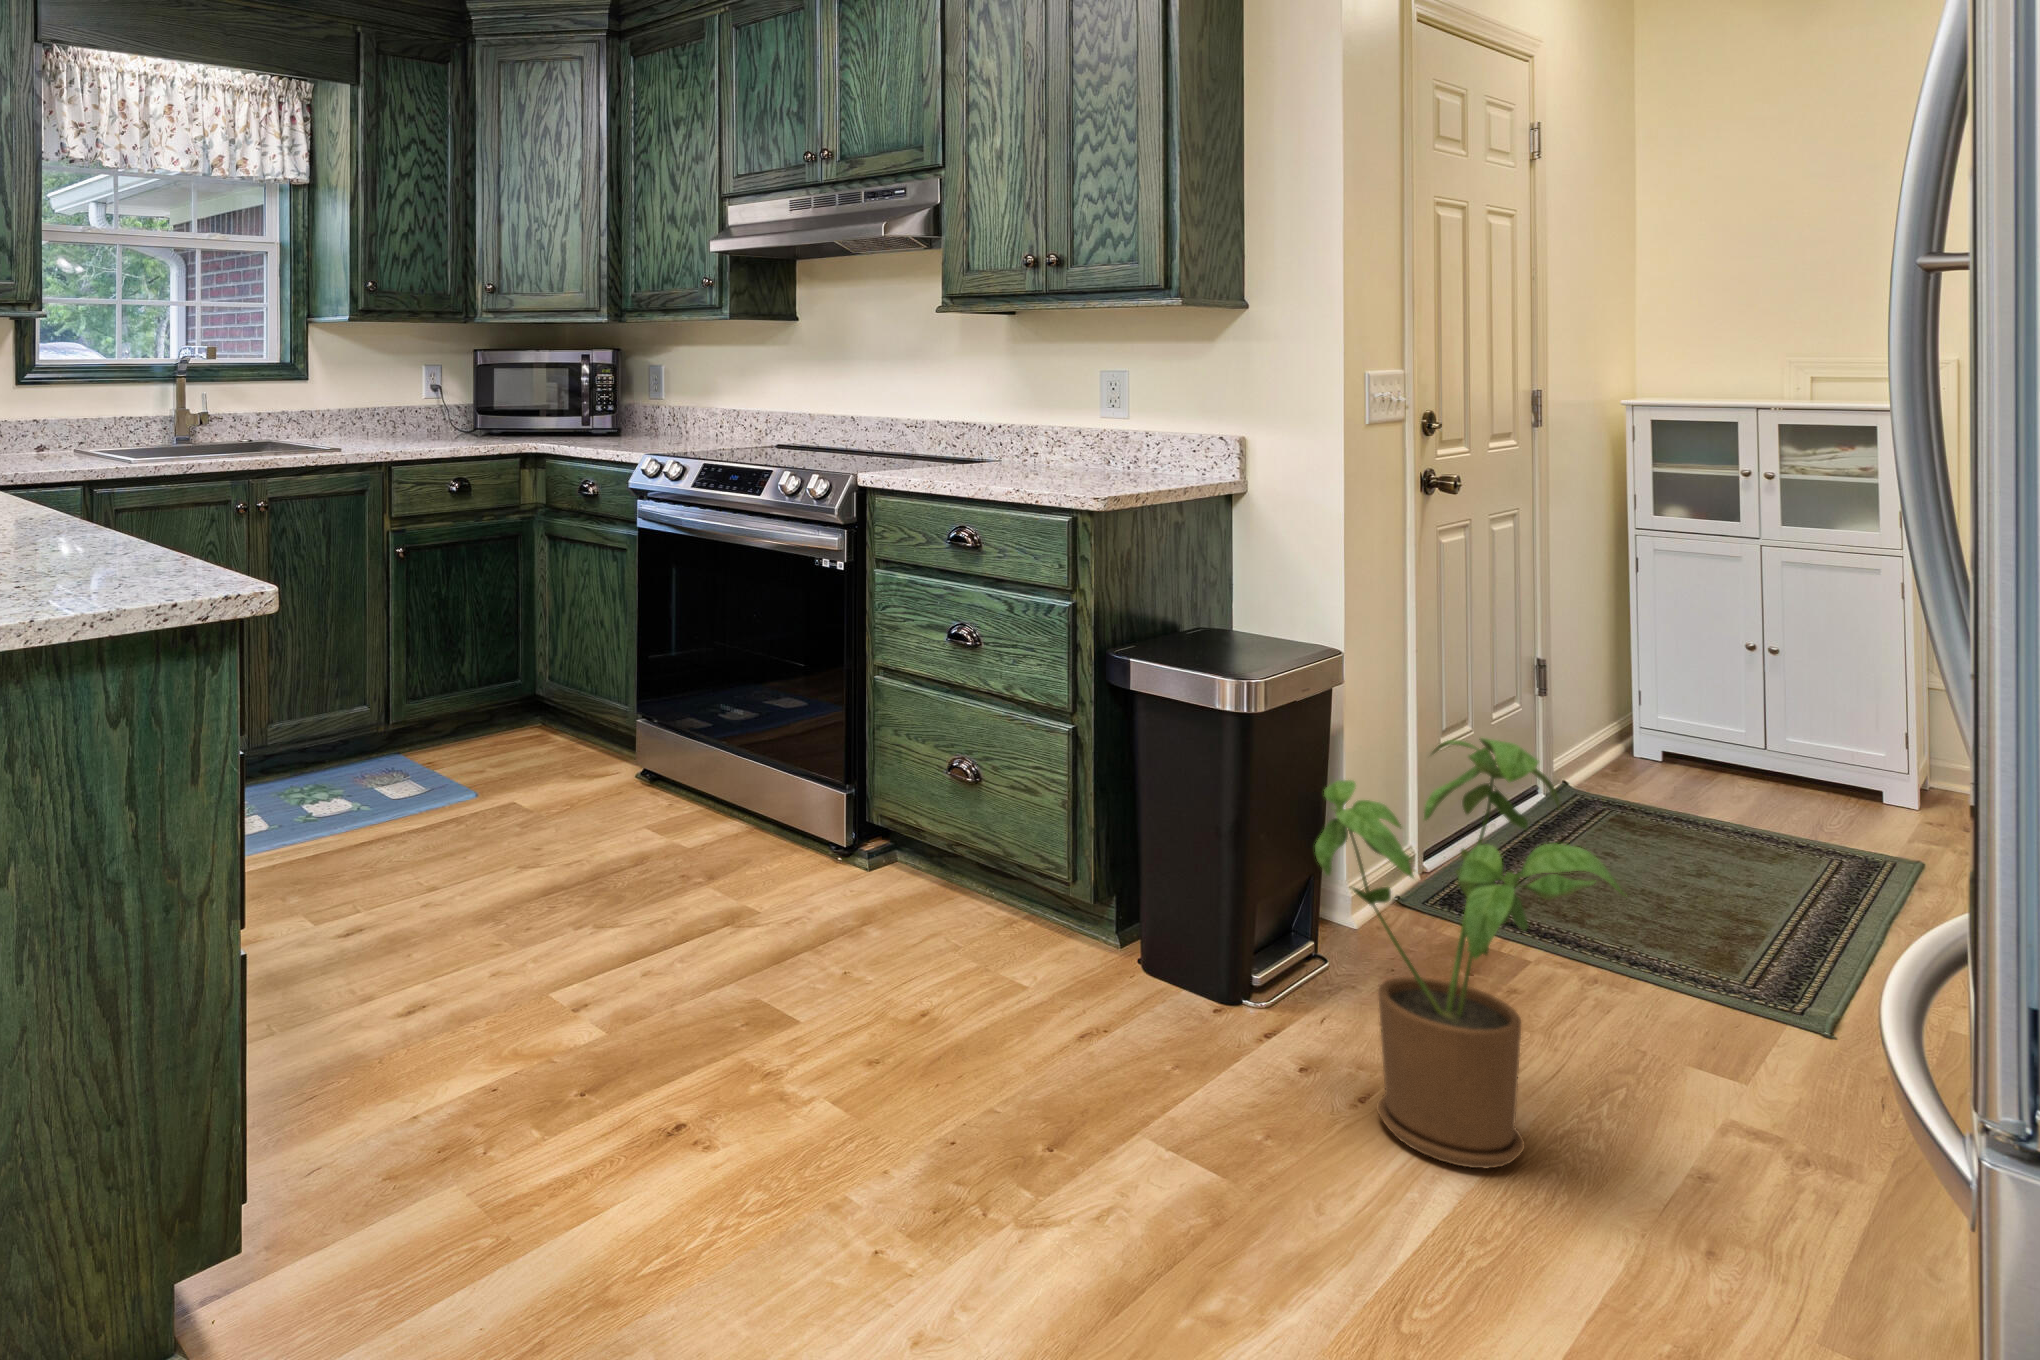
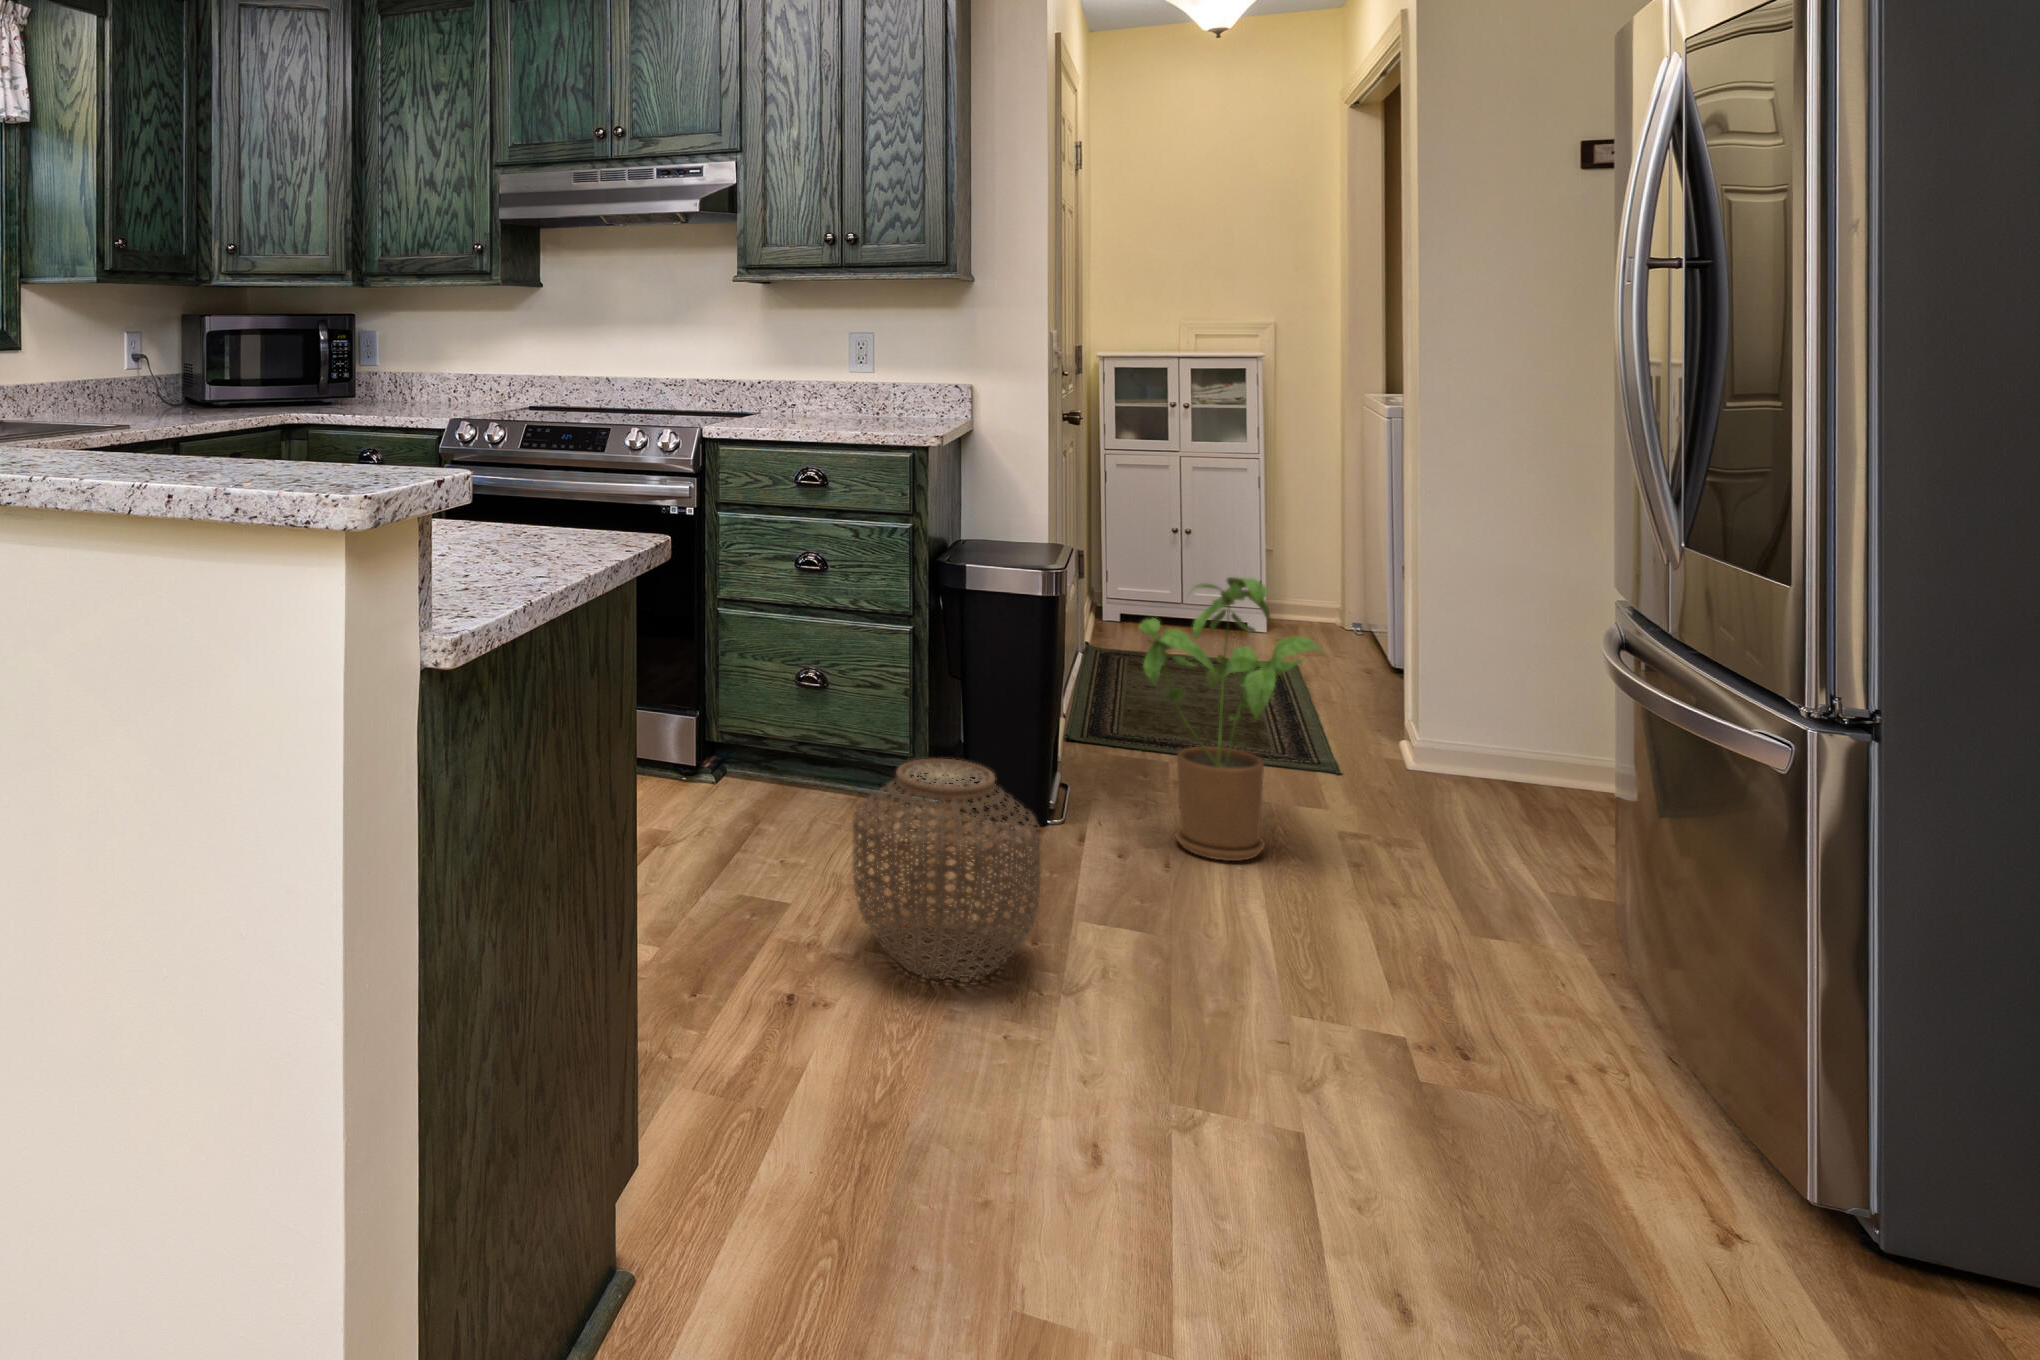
woven basket: none [733,918,975,1226] -> present [853,759,1041,980]

